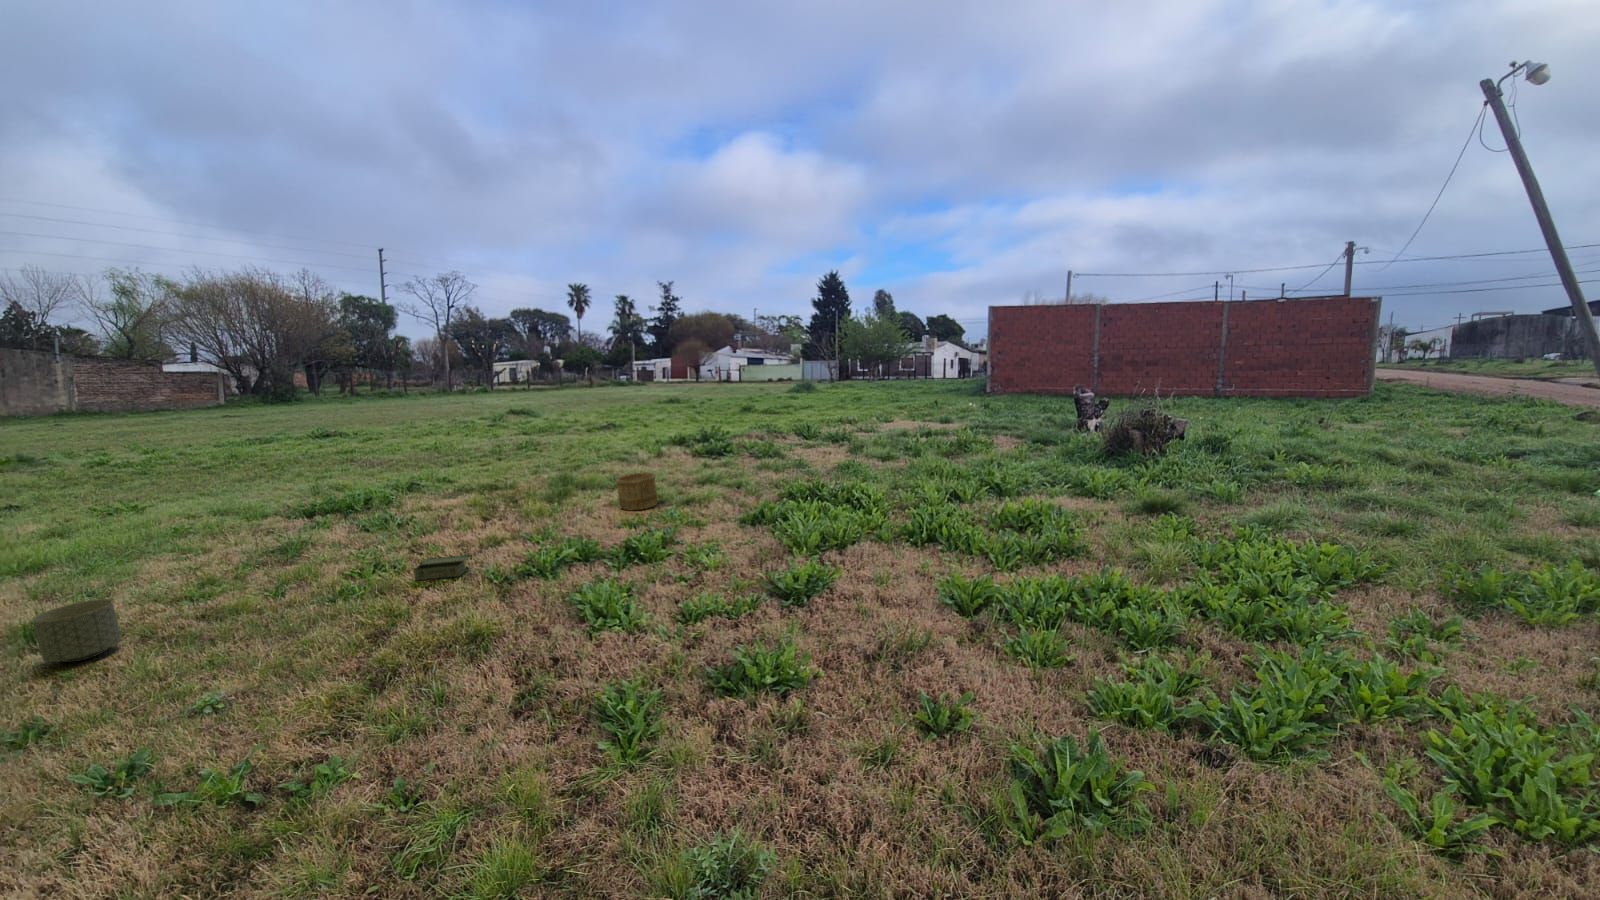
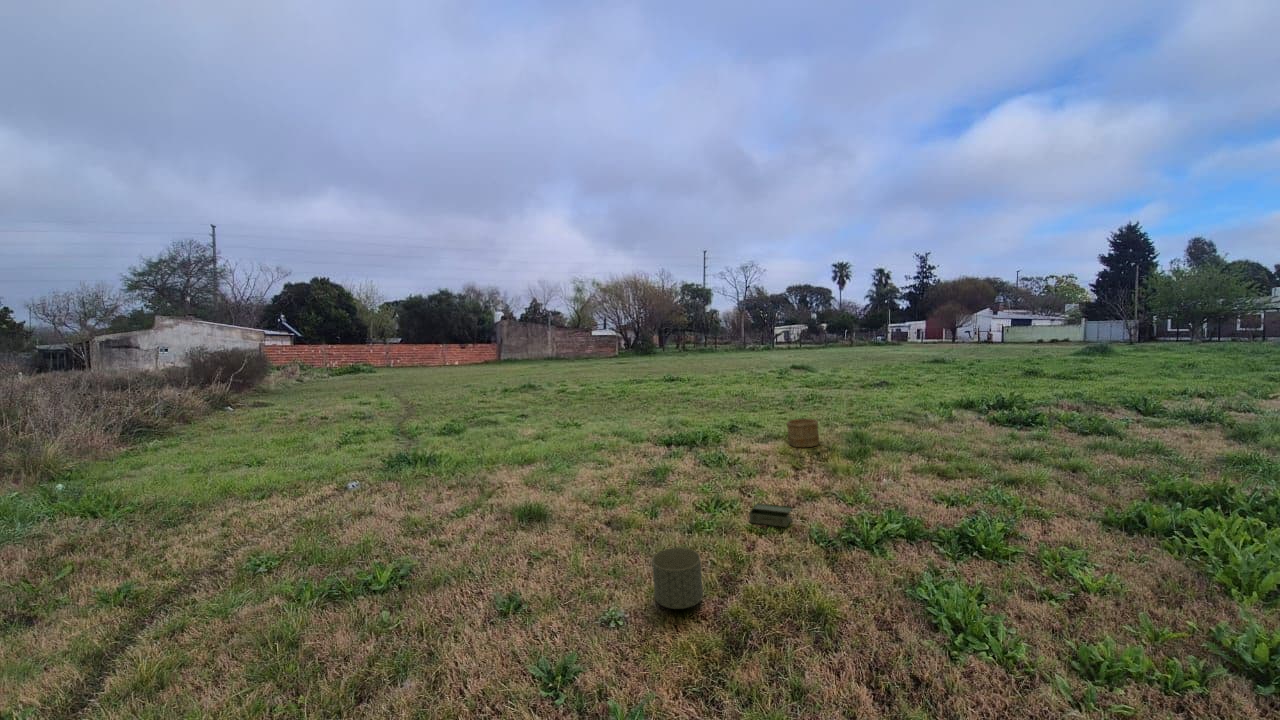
wooden bucket: present [616,473,657,511] -> present [786,419,819,447]
planter: present [32,599,121,662] -> present [652,548,703,609]

